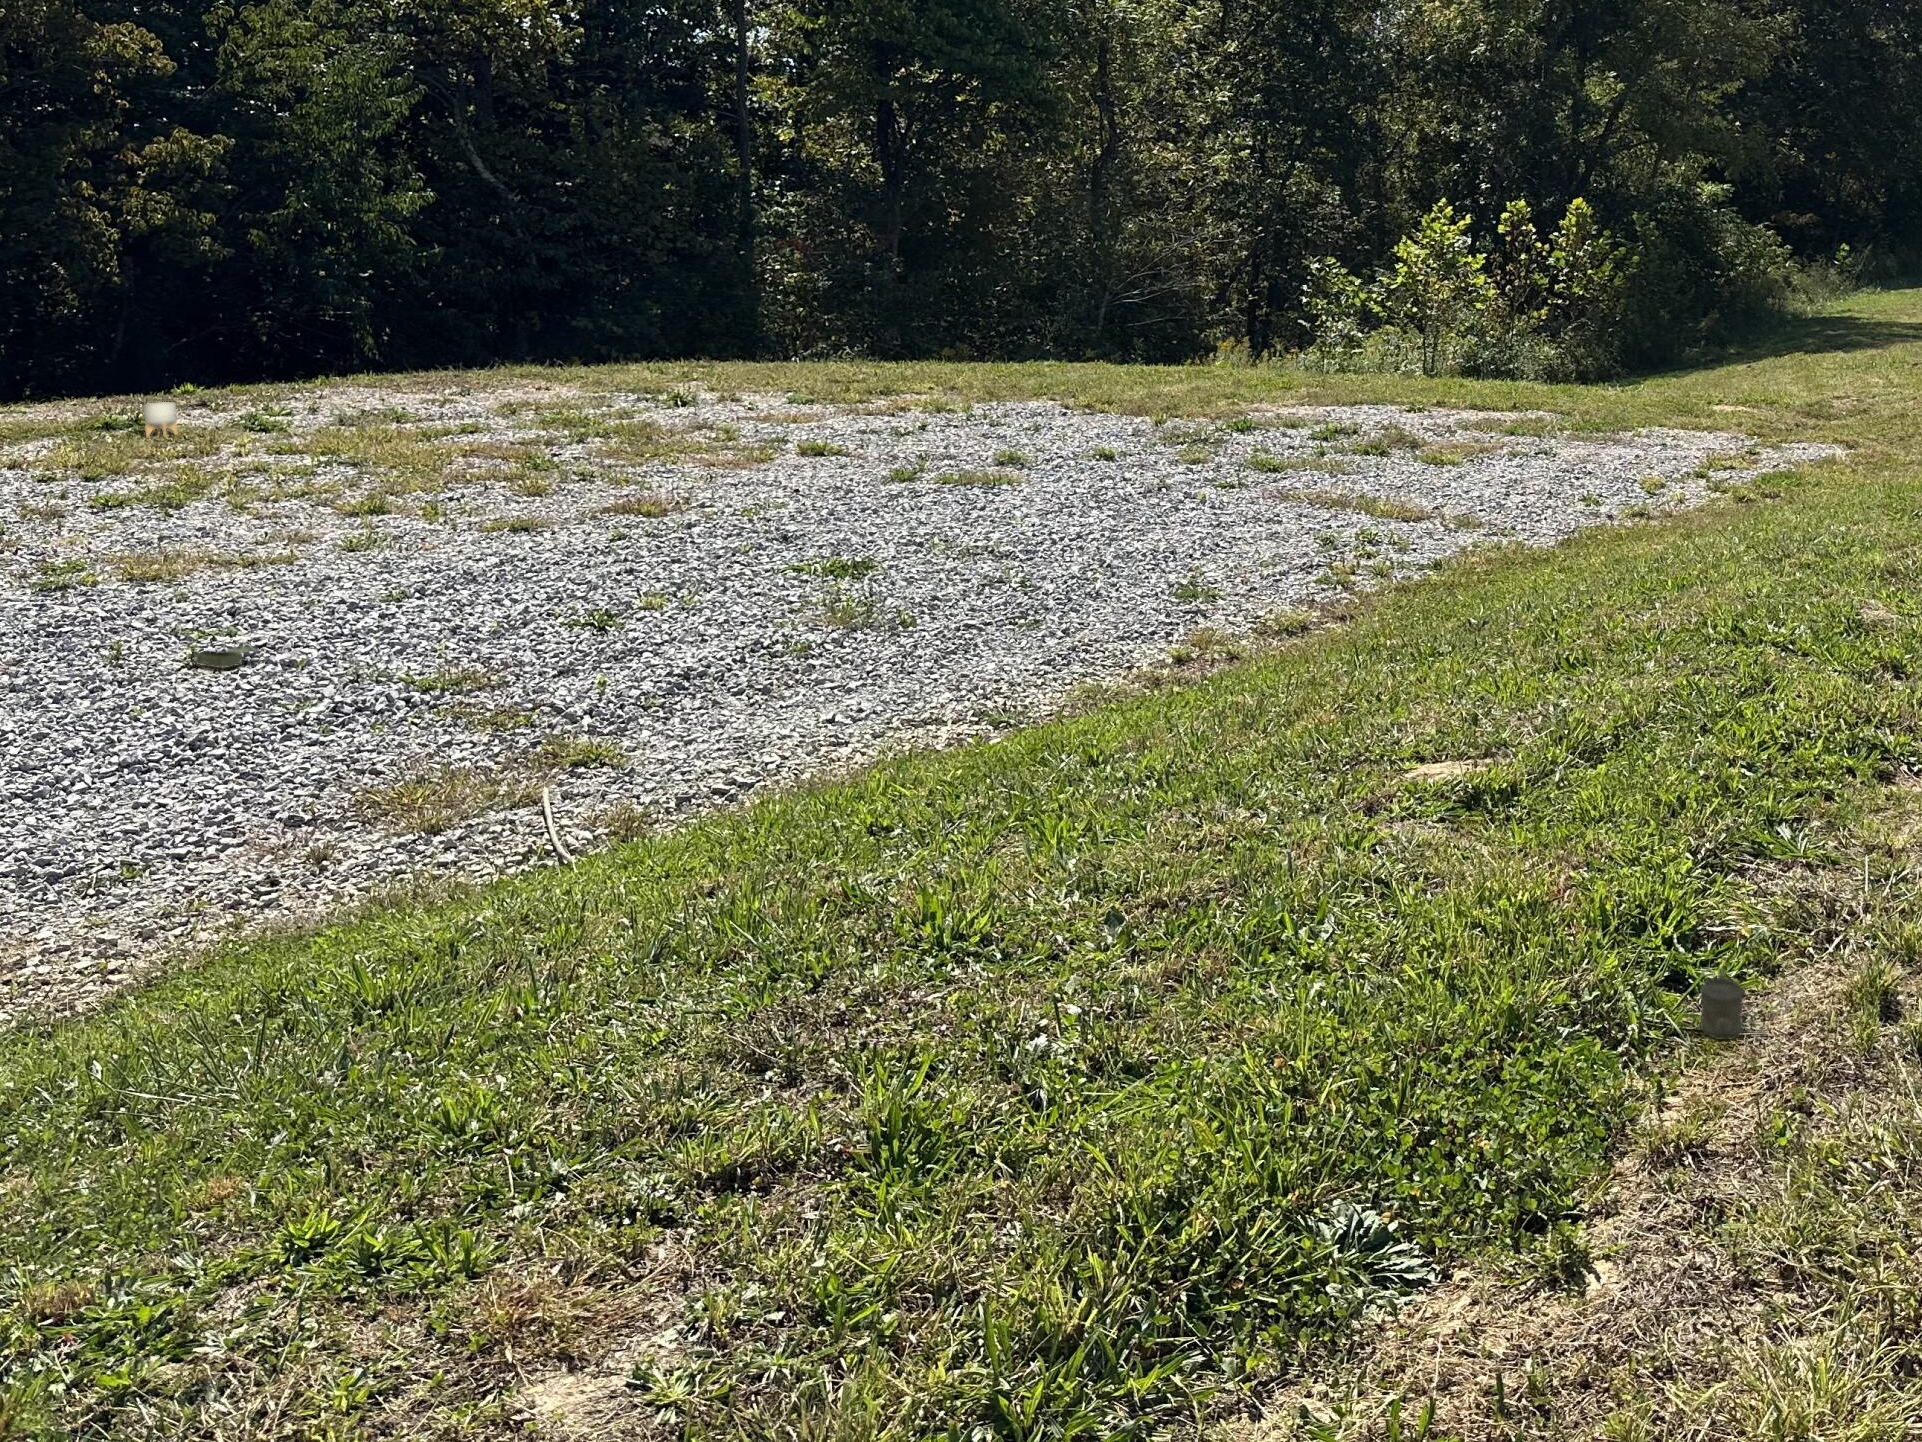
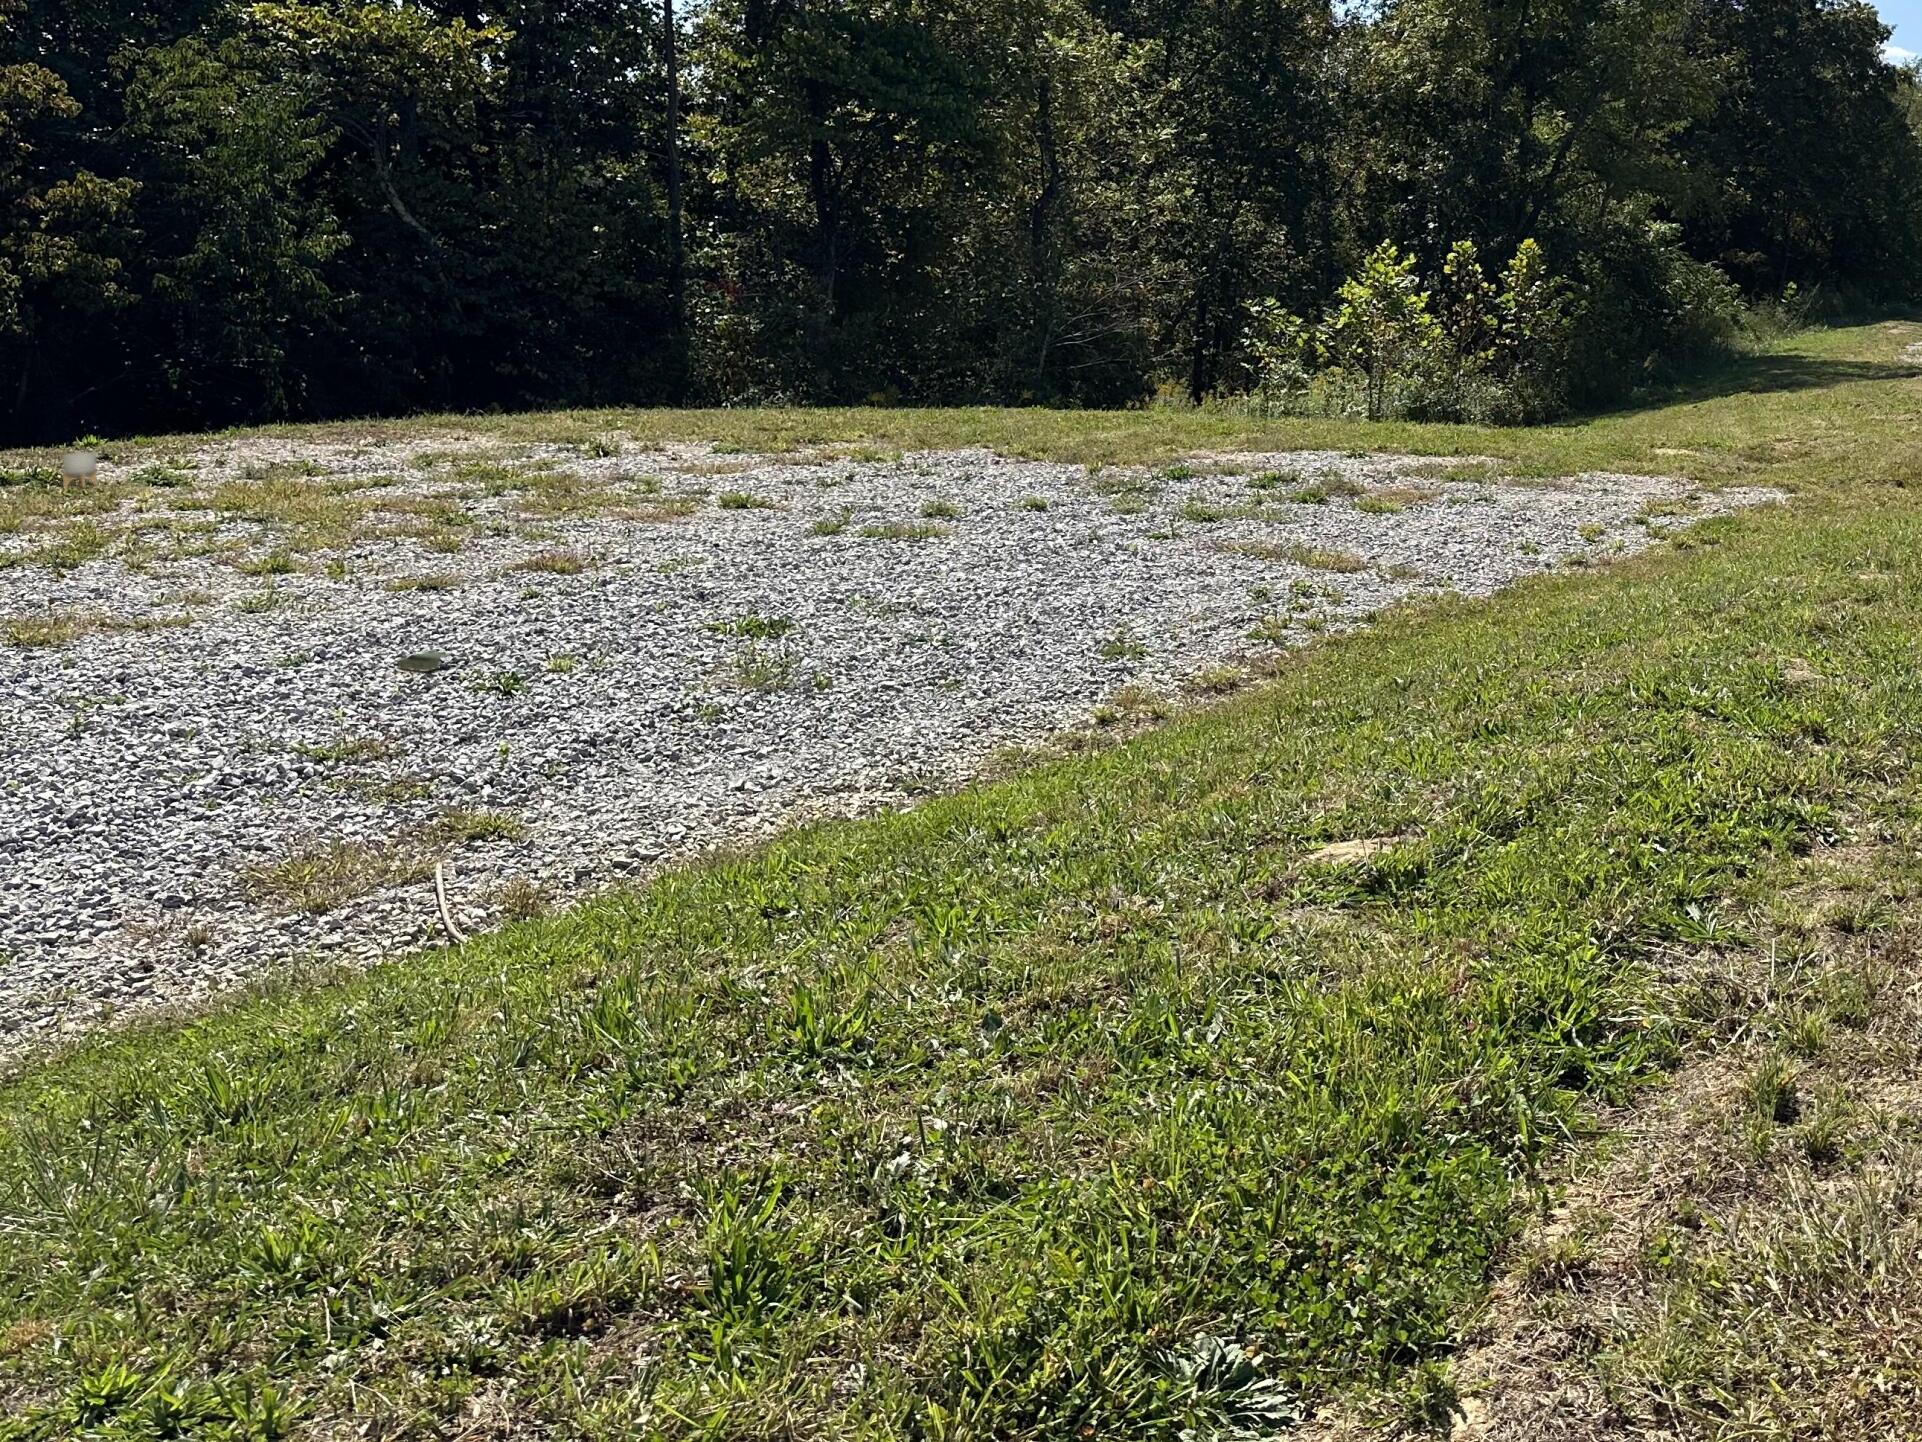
toolbox: present [195,646,258,668] -> present [398,651,451,672]
watering can: present [1700,968,1744,1040] -> none [1596,1064,1642,1142]

